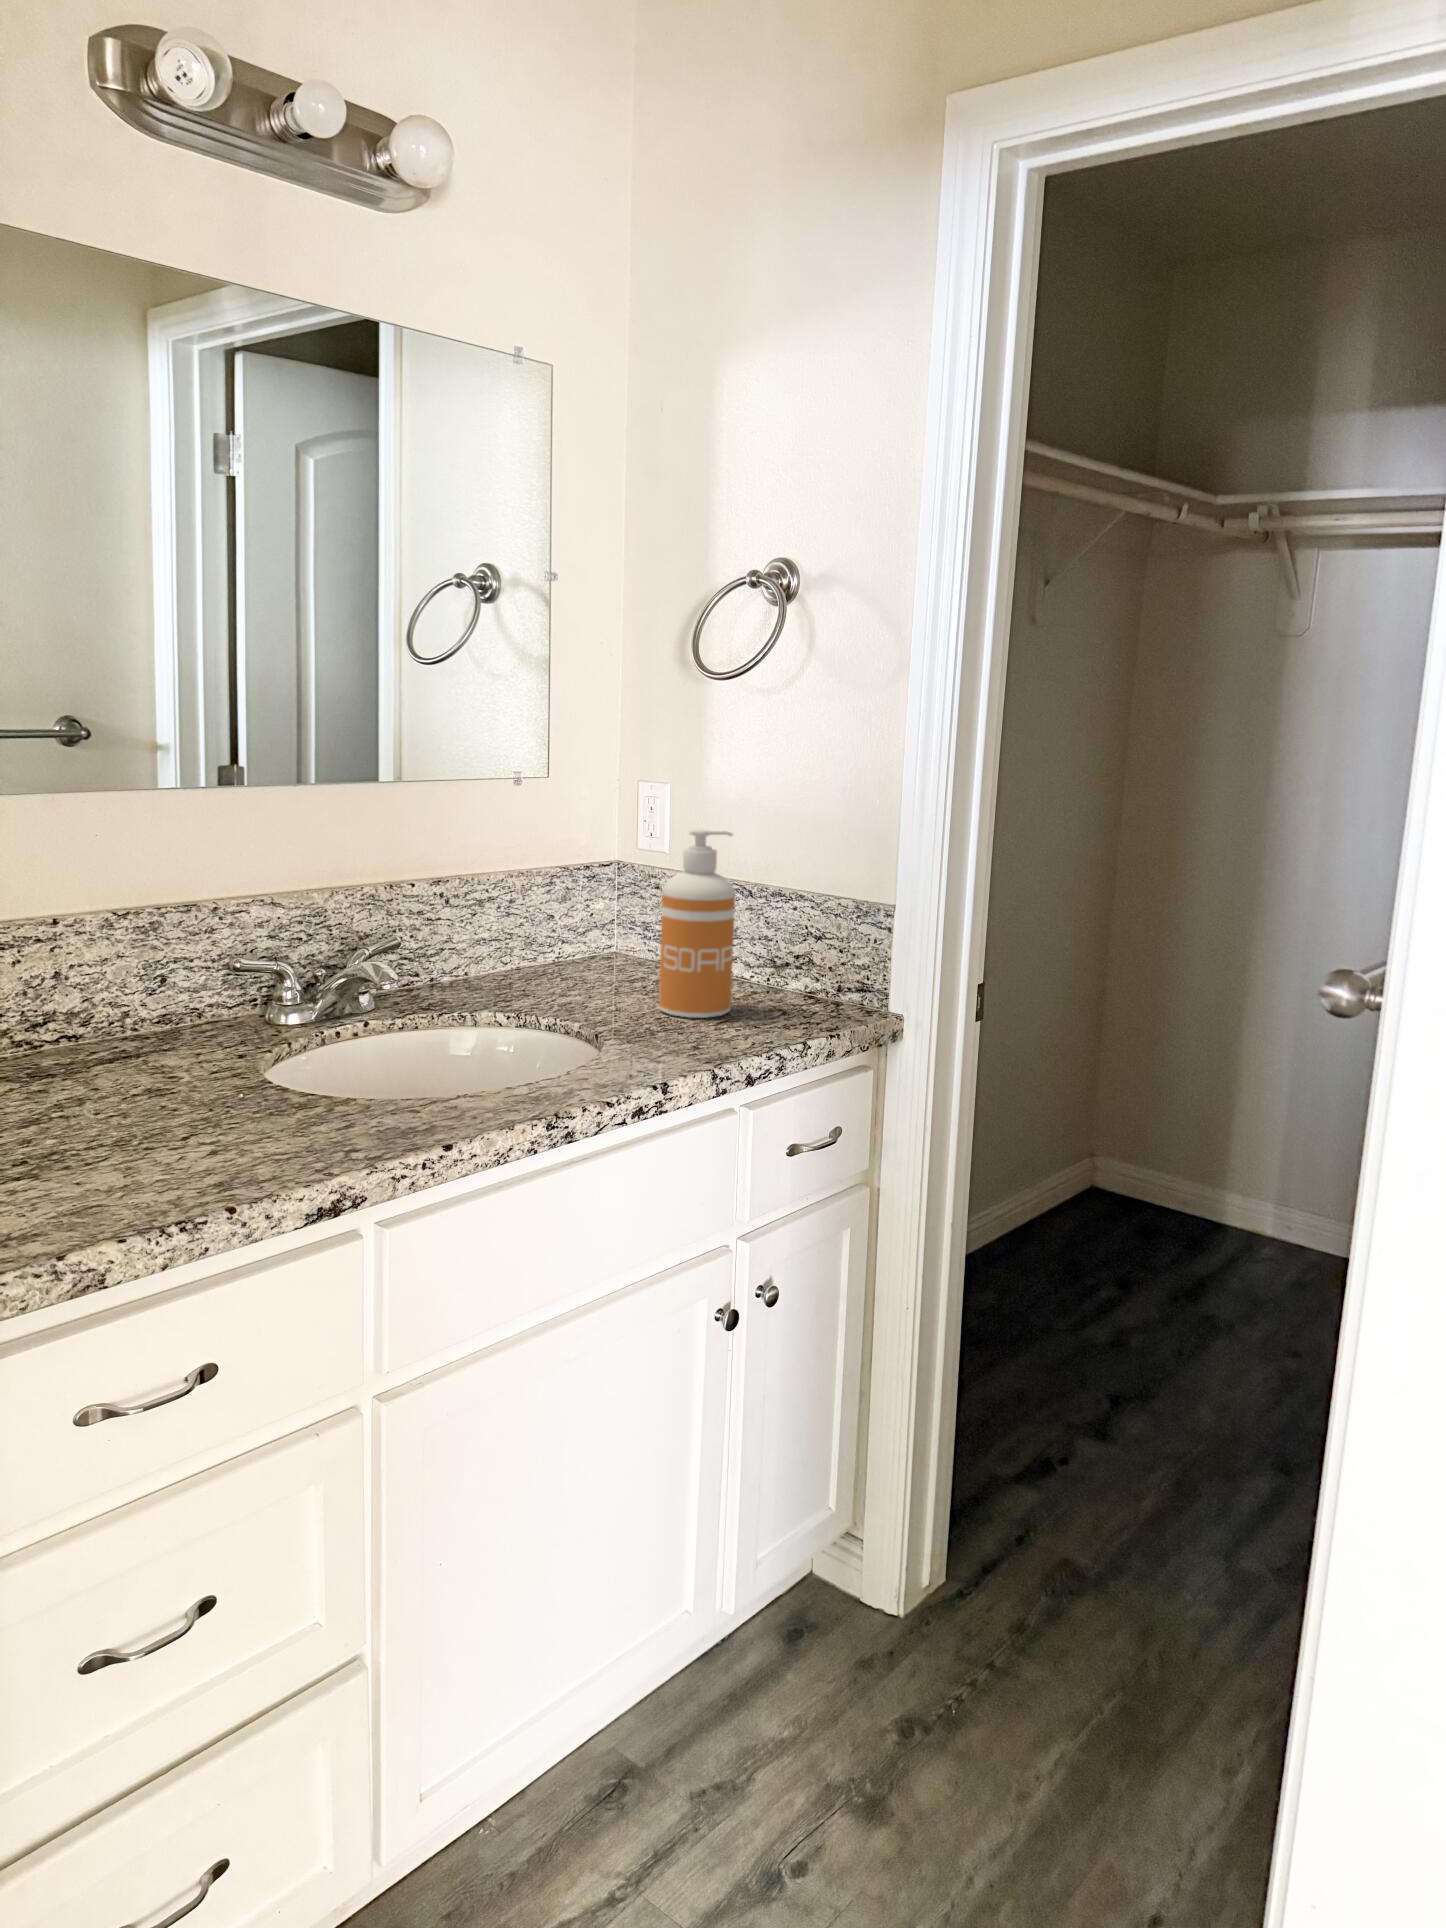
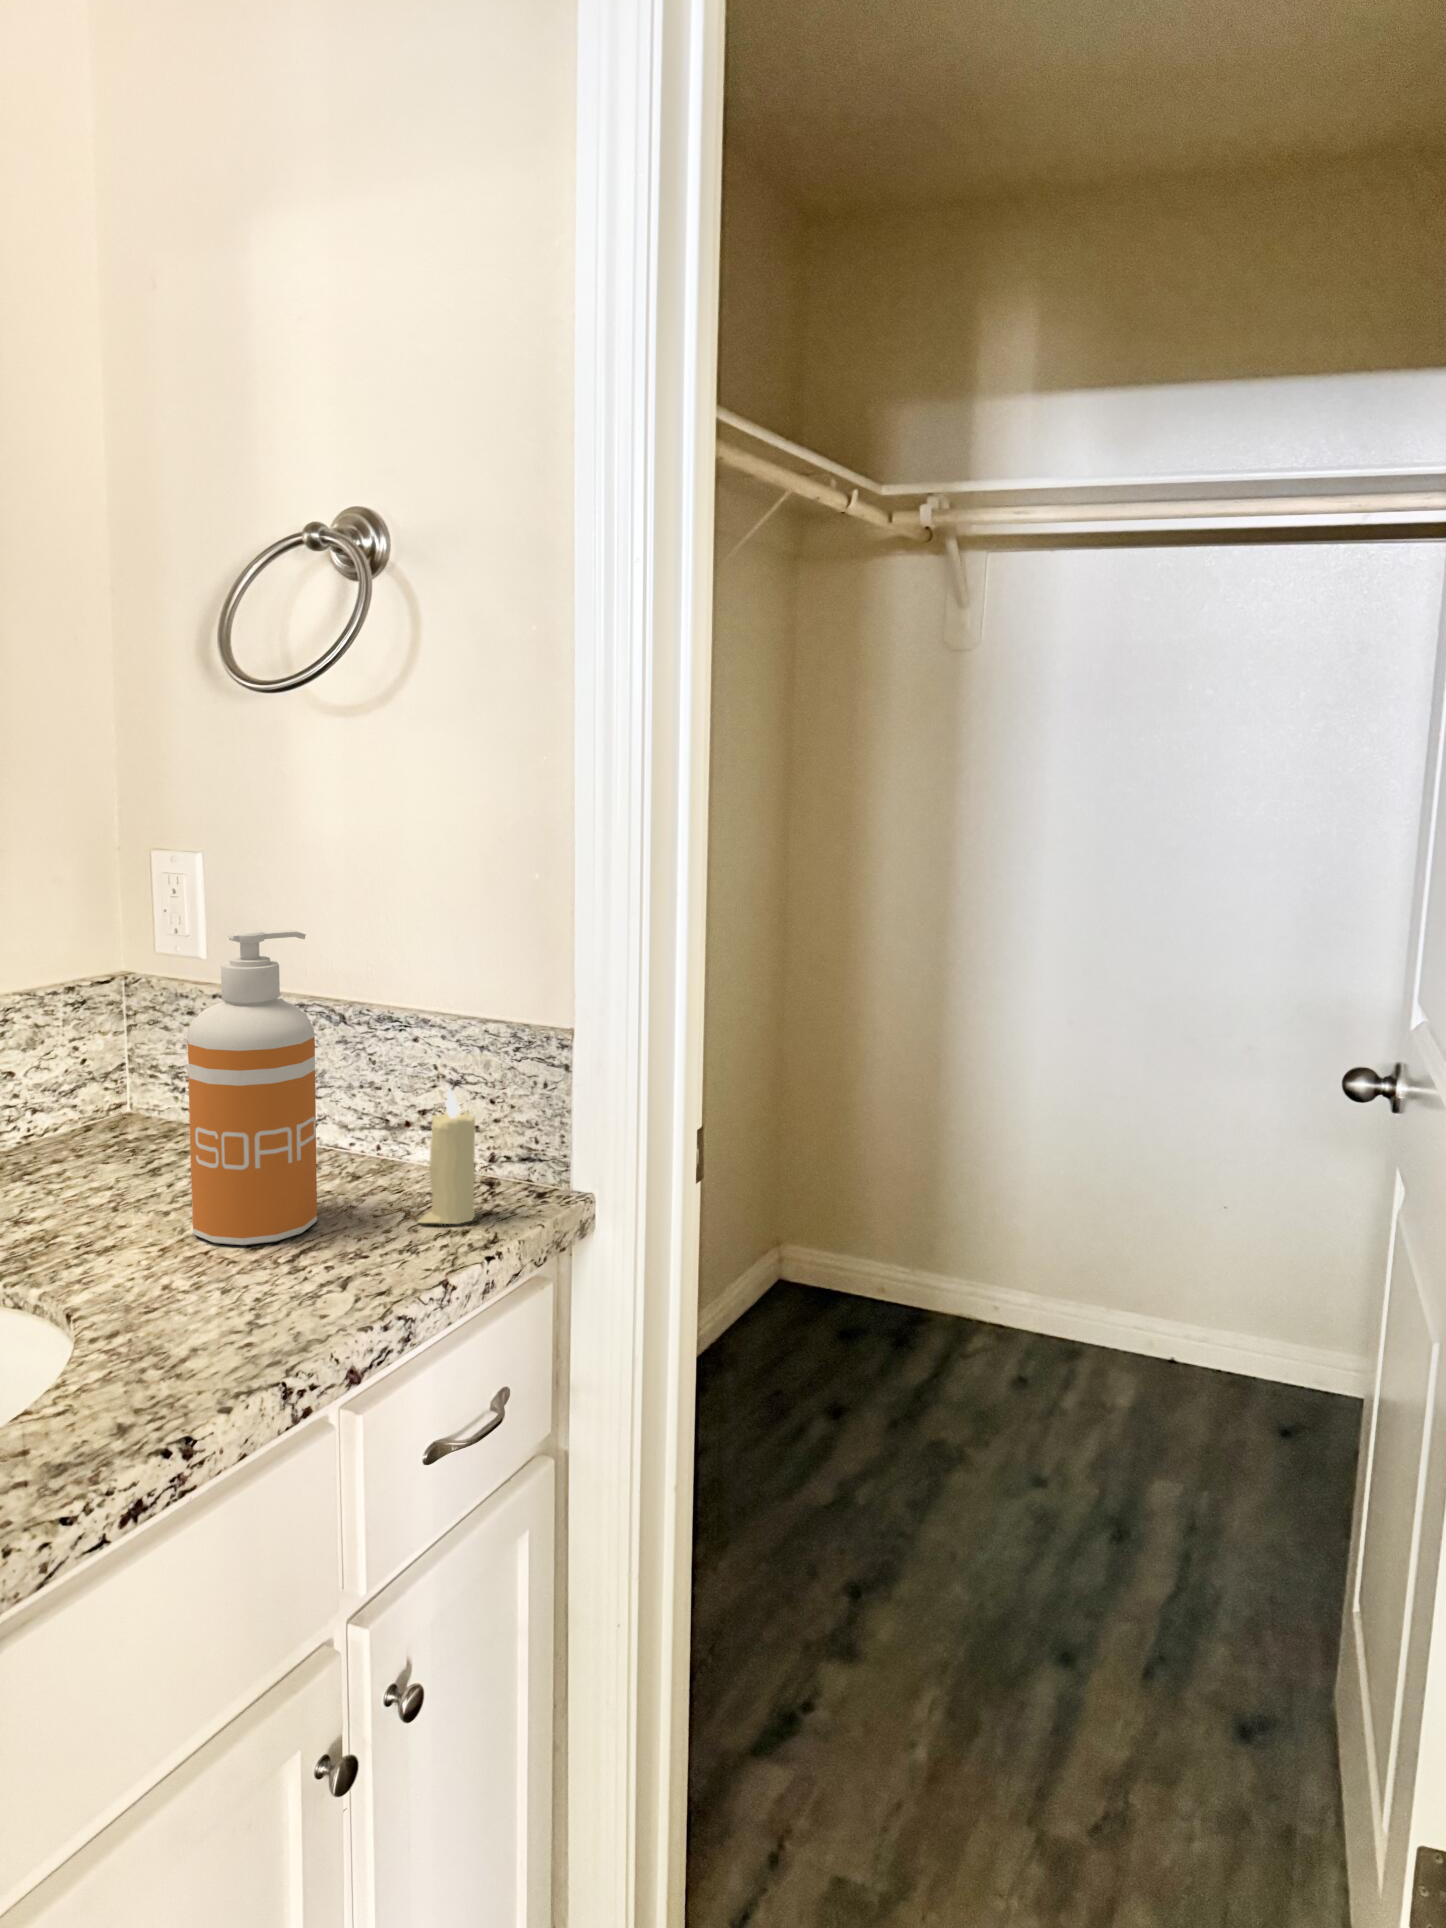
candle: none [790,933,829,1020] -> present [419,1086,475,1224]

